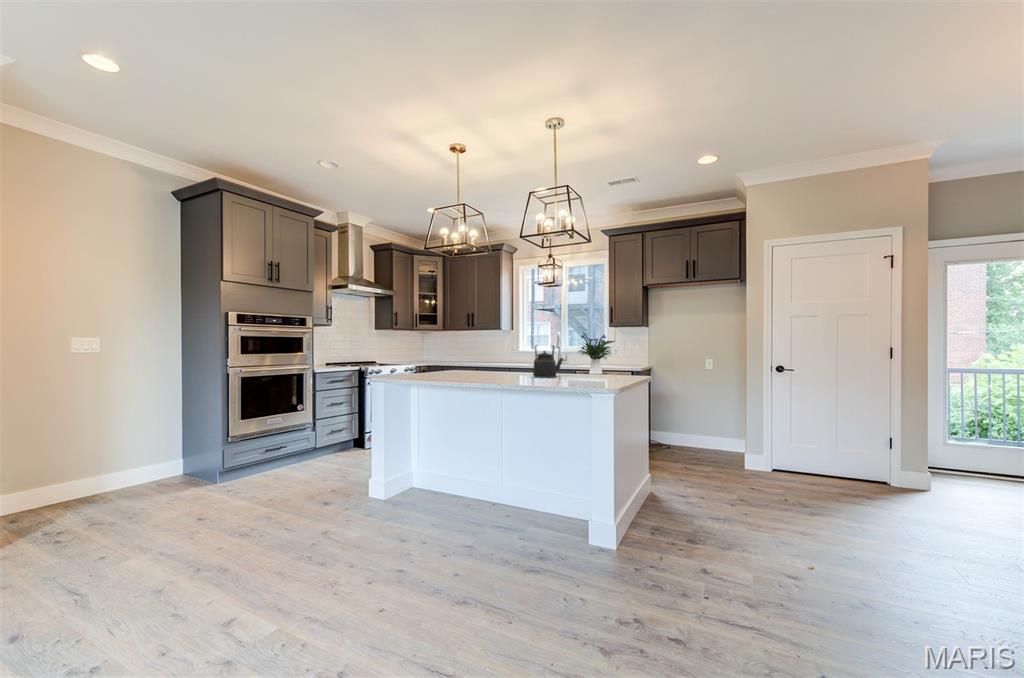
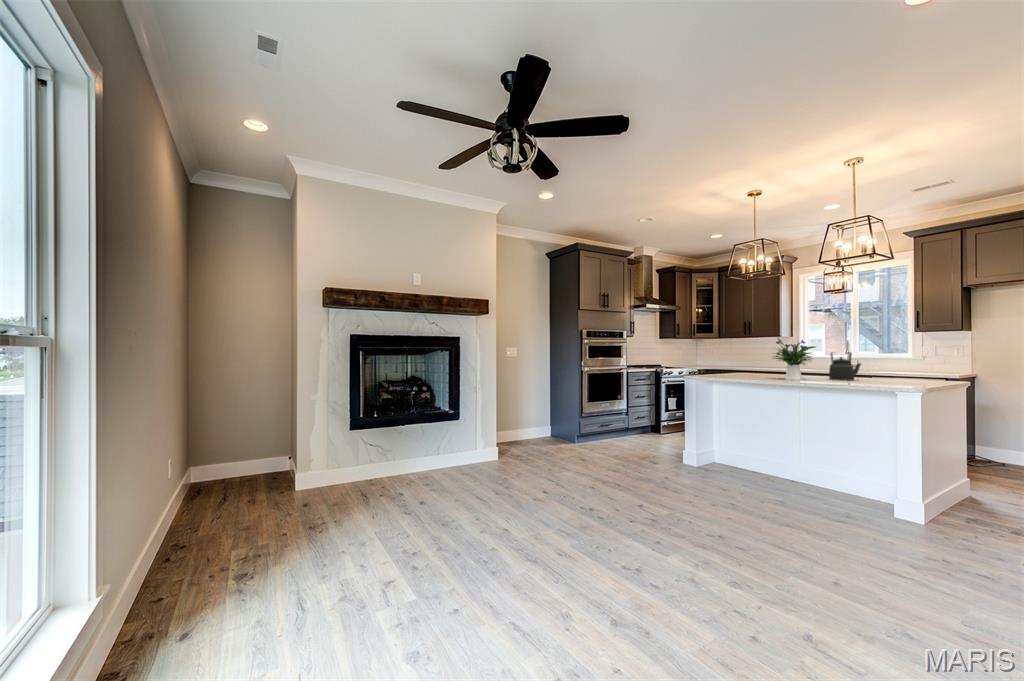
flower arrangement: present [578,332,615,374] -> present [773,338,816,380]

